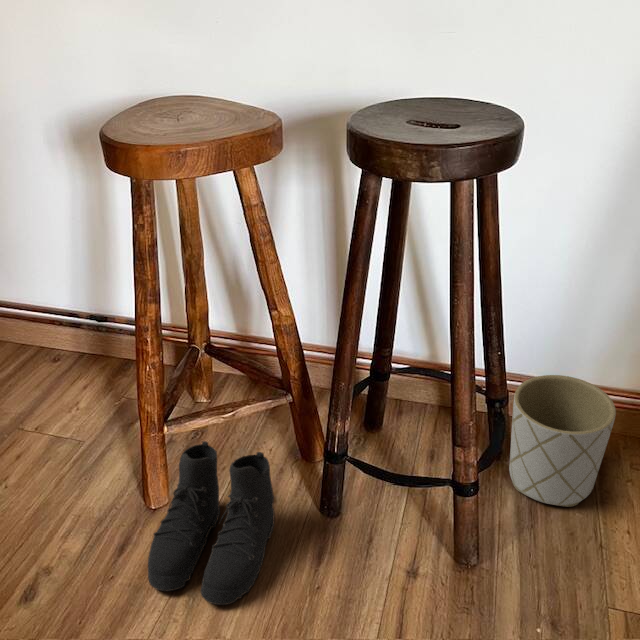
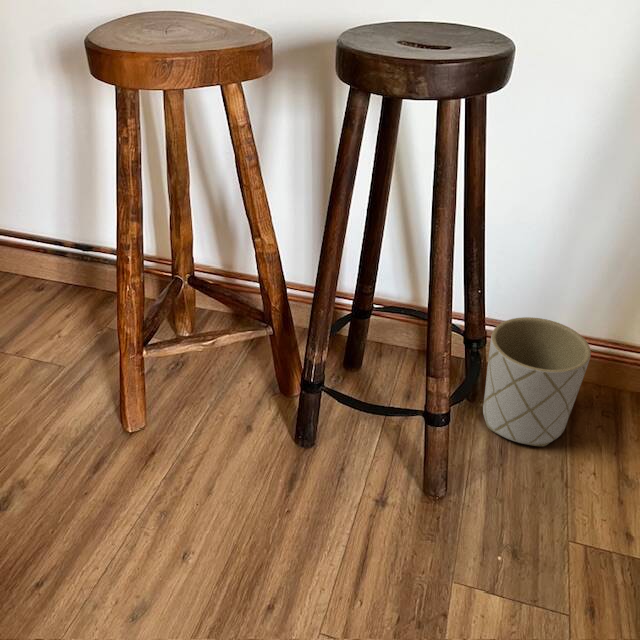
boots: present [148,441,275,605] -> none [119,364,249,522]

